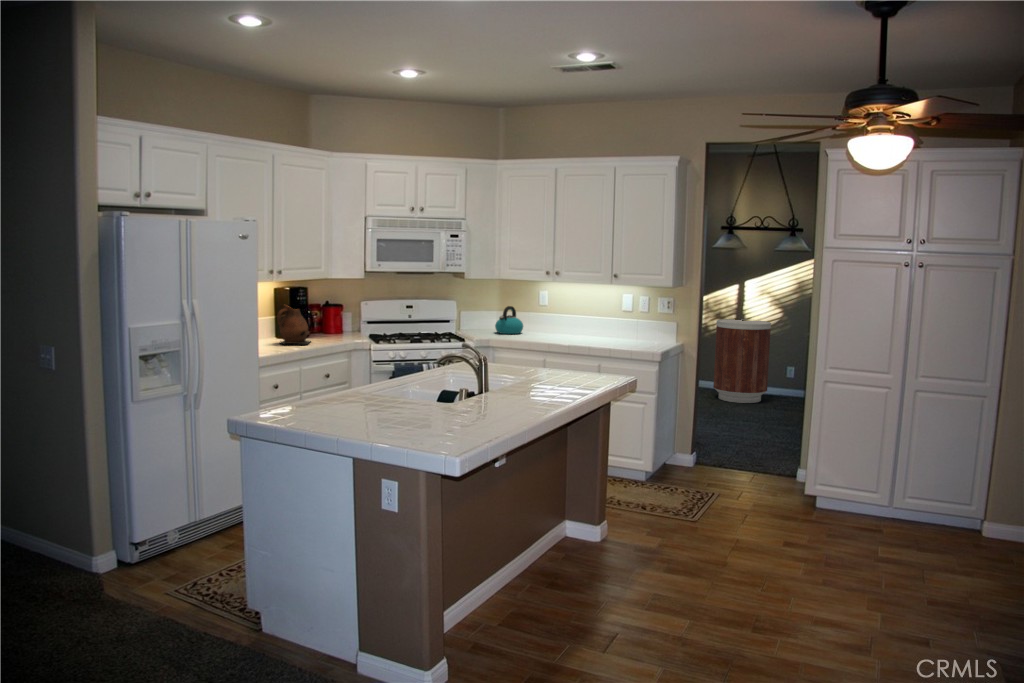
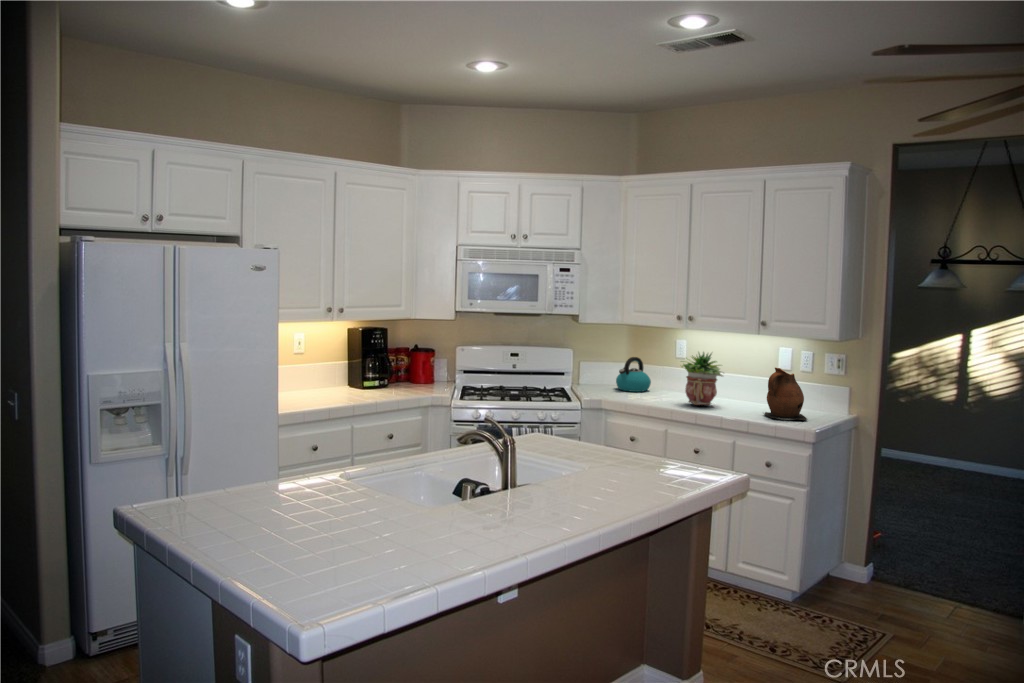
potted plant: none [552,298,587,340] -> present [682,352,723,405]
ceramic pitcher: present [277,305,310,345] -> present [764,368,807,420]
trash can: present [713,319,771,403] -> none [924,378,1007,487]

